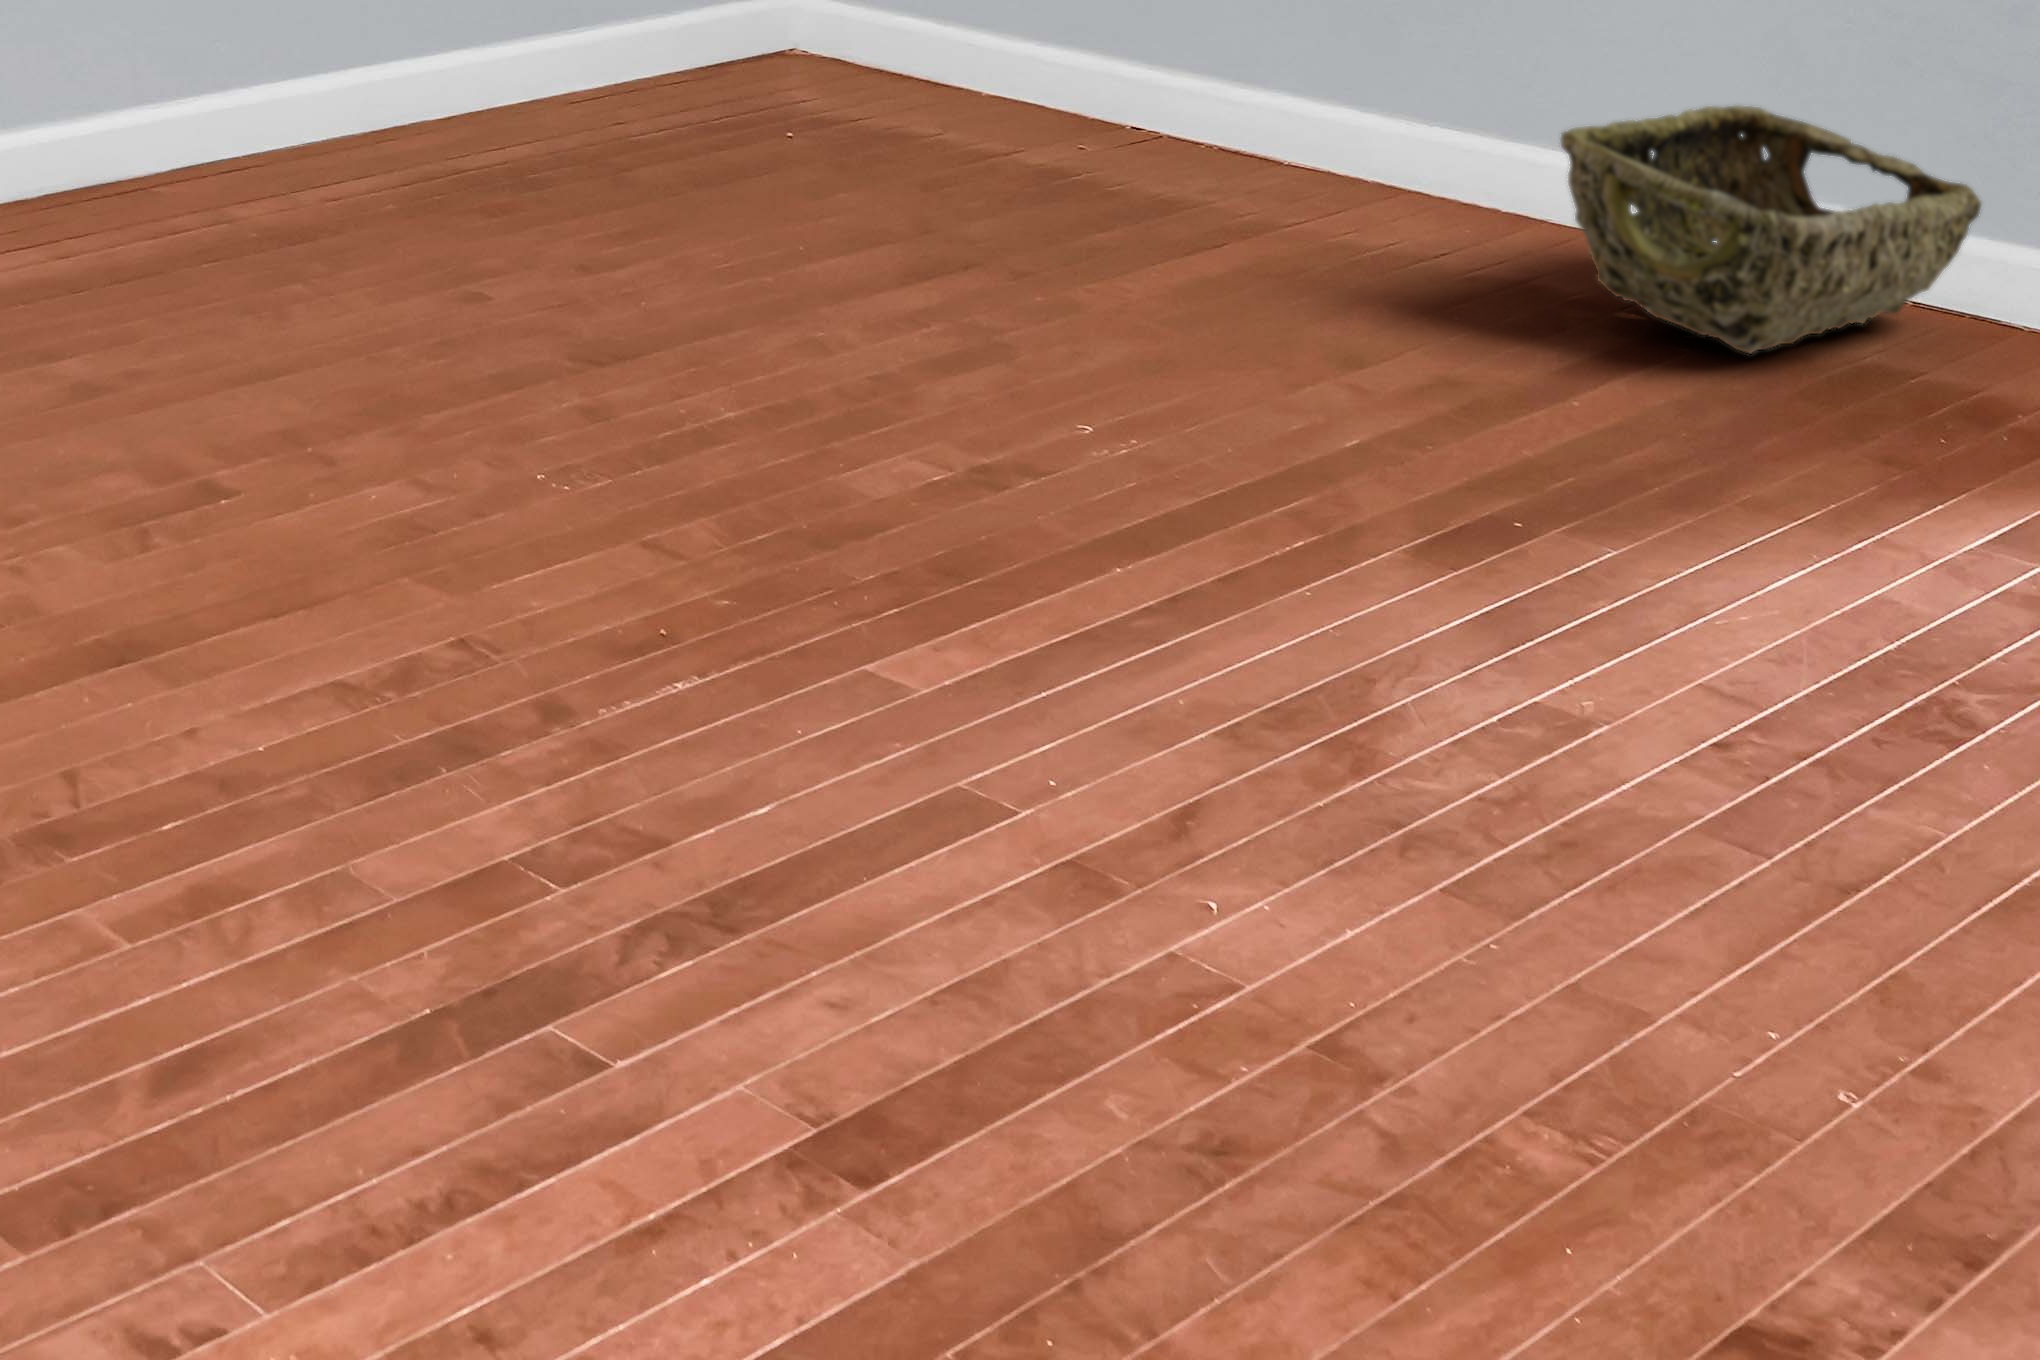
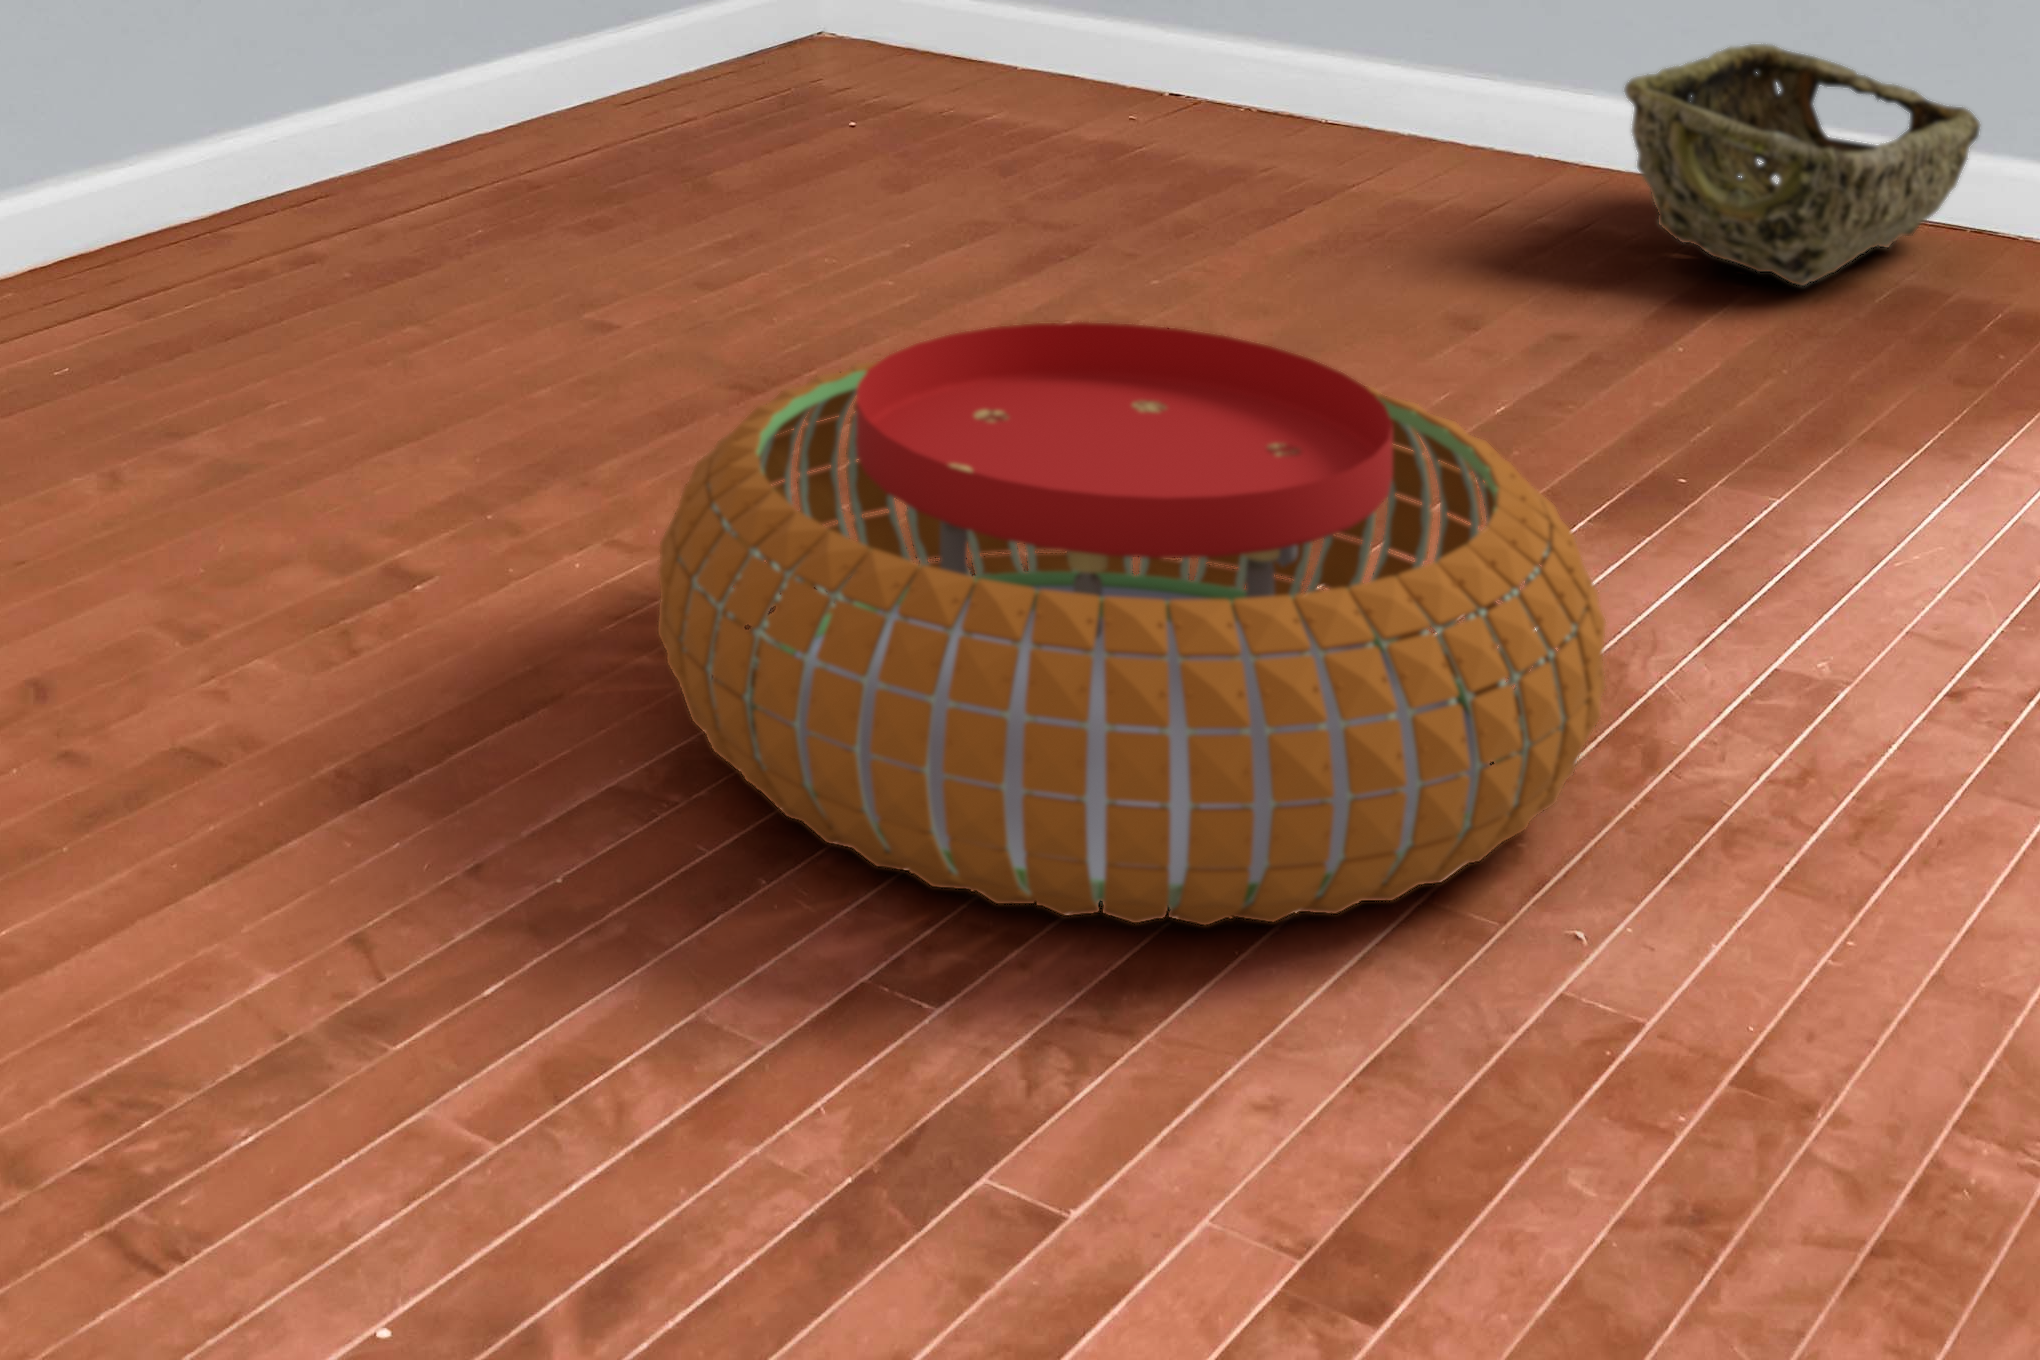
pouf: none [393,300,1308,856] -> present [658,322,1606,926]

